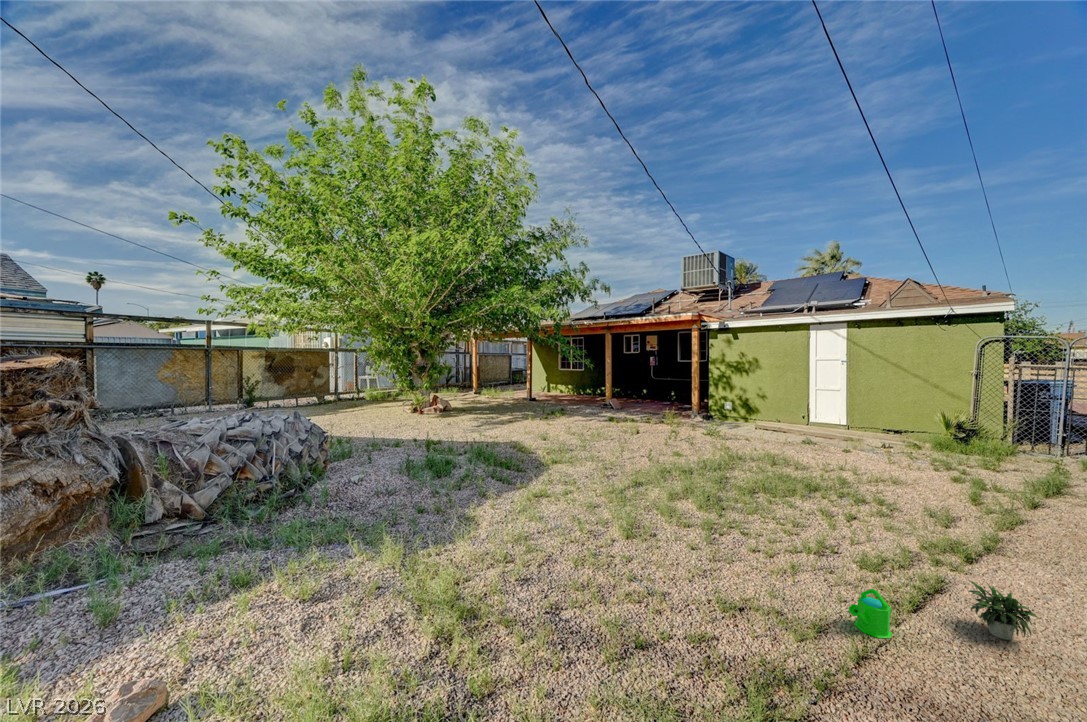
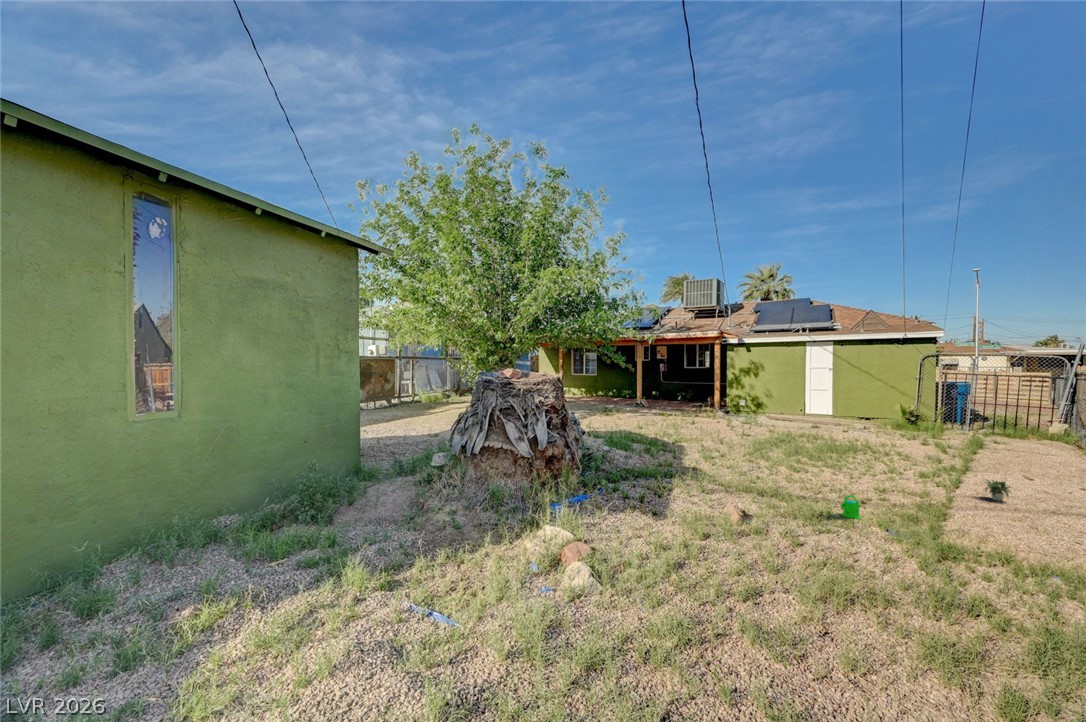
watering can: present [849,589,892,638] -> present [841,495,860,519]

